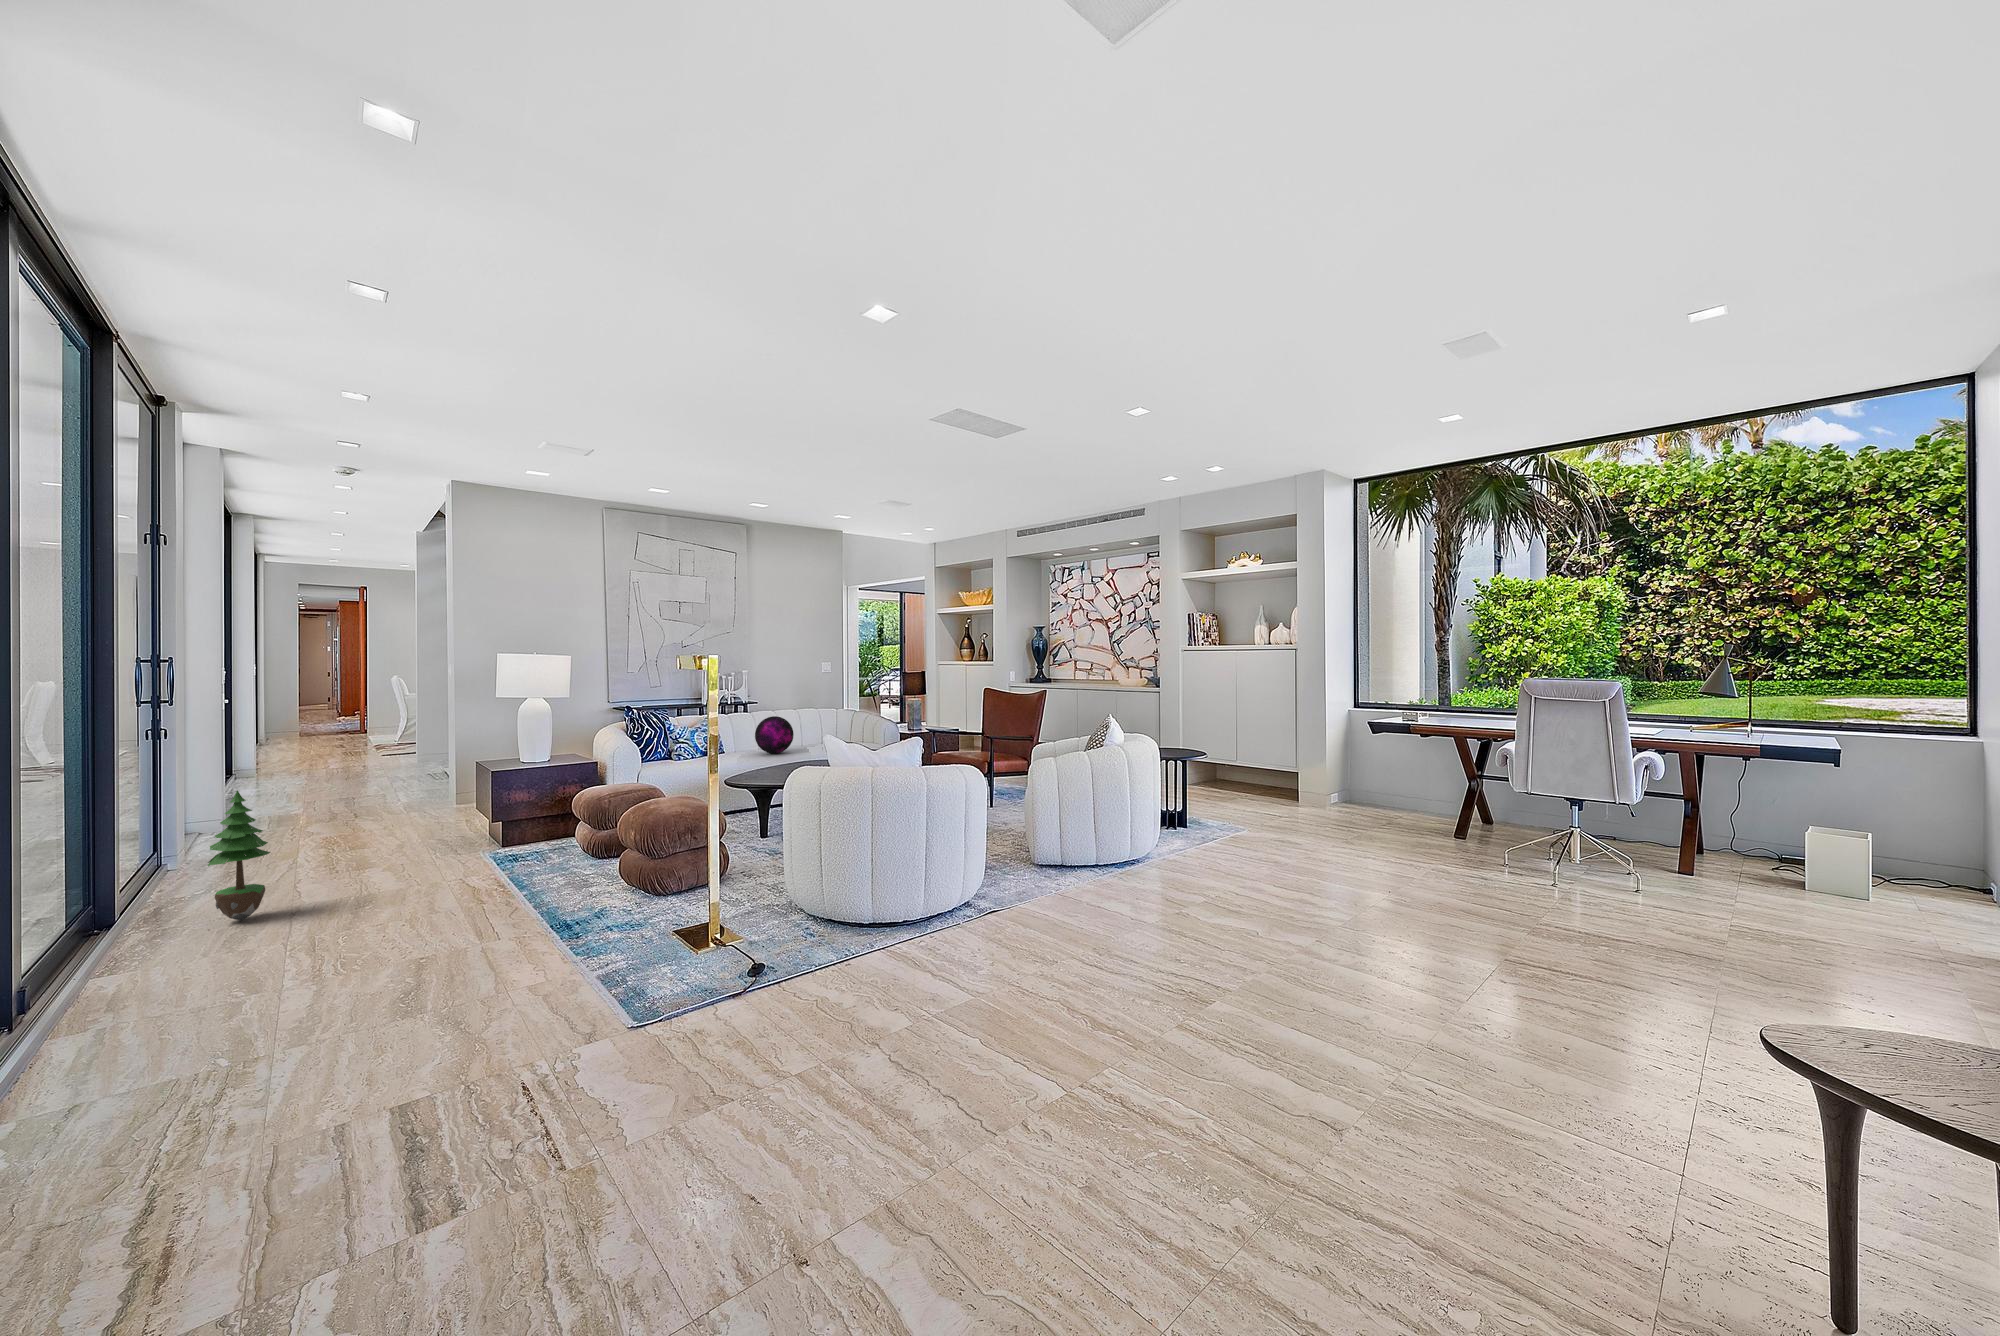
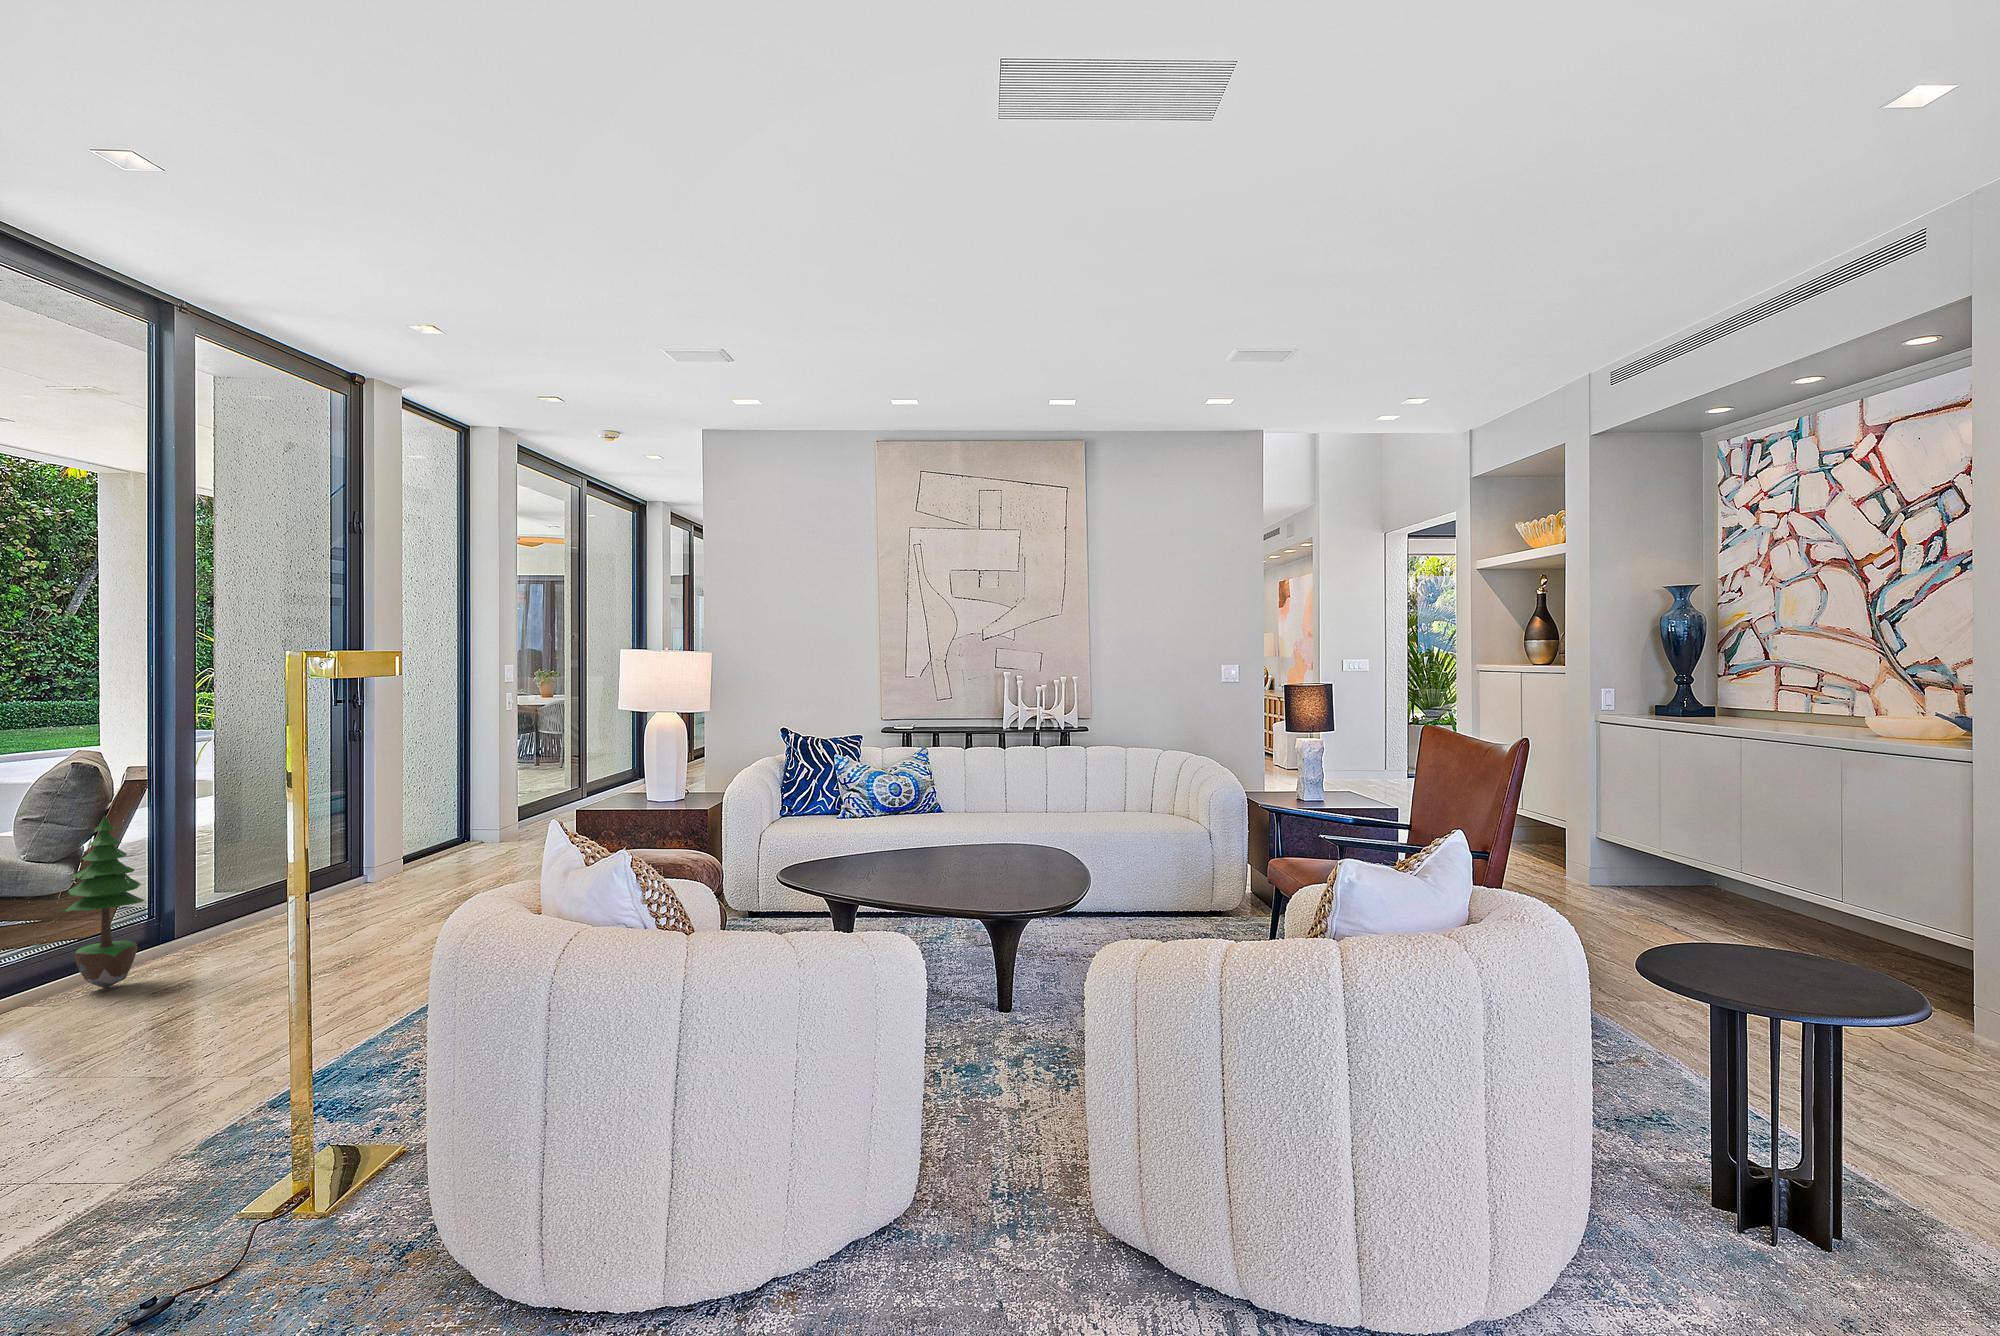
decorative orb: present [755,716,794,754] -> none [967,756,1035,823]

